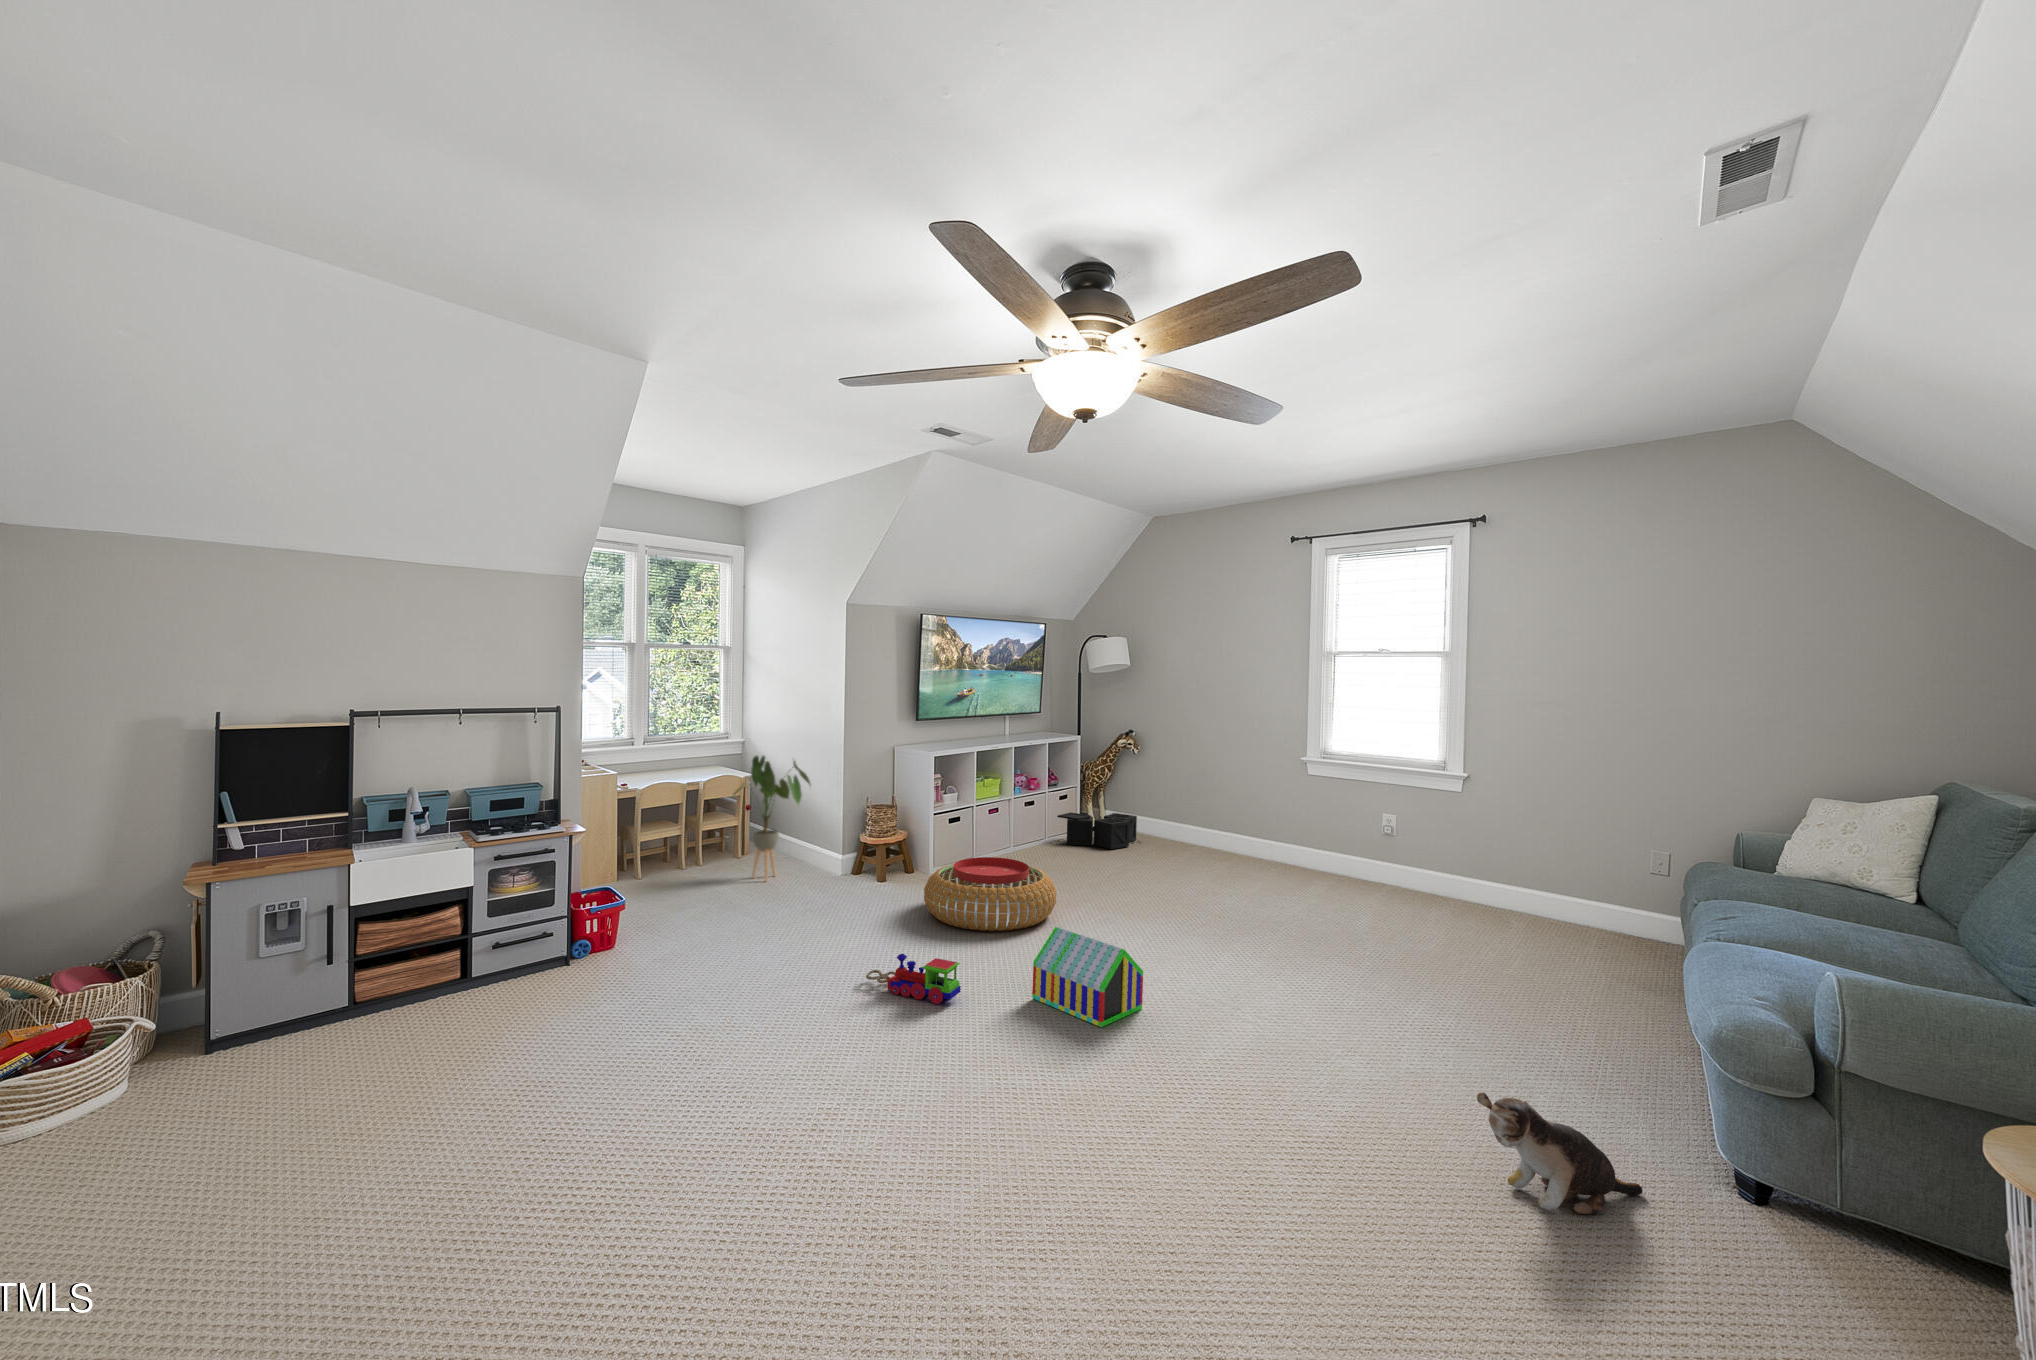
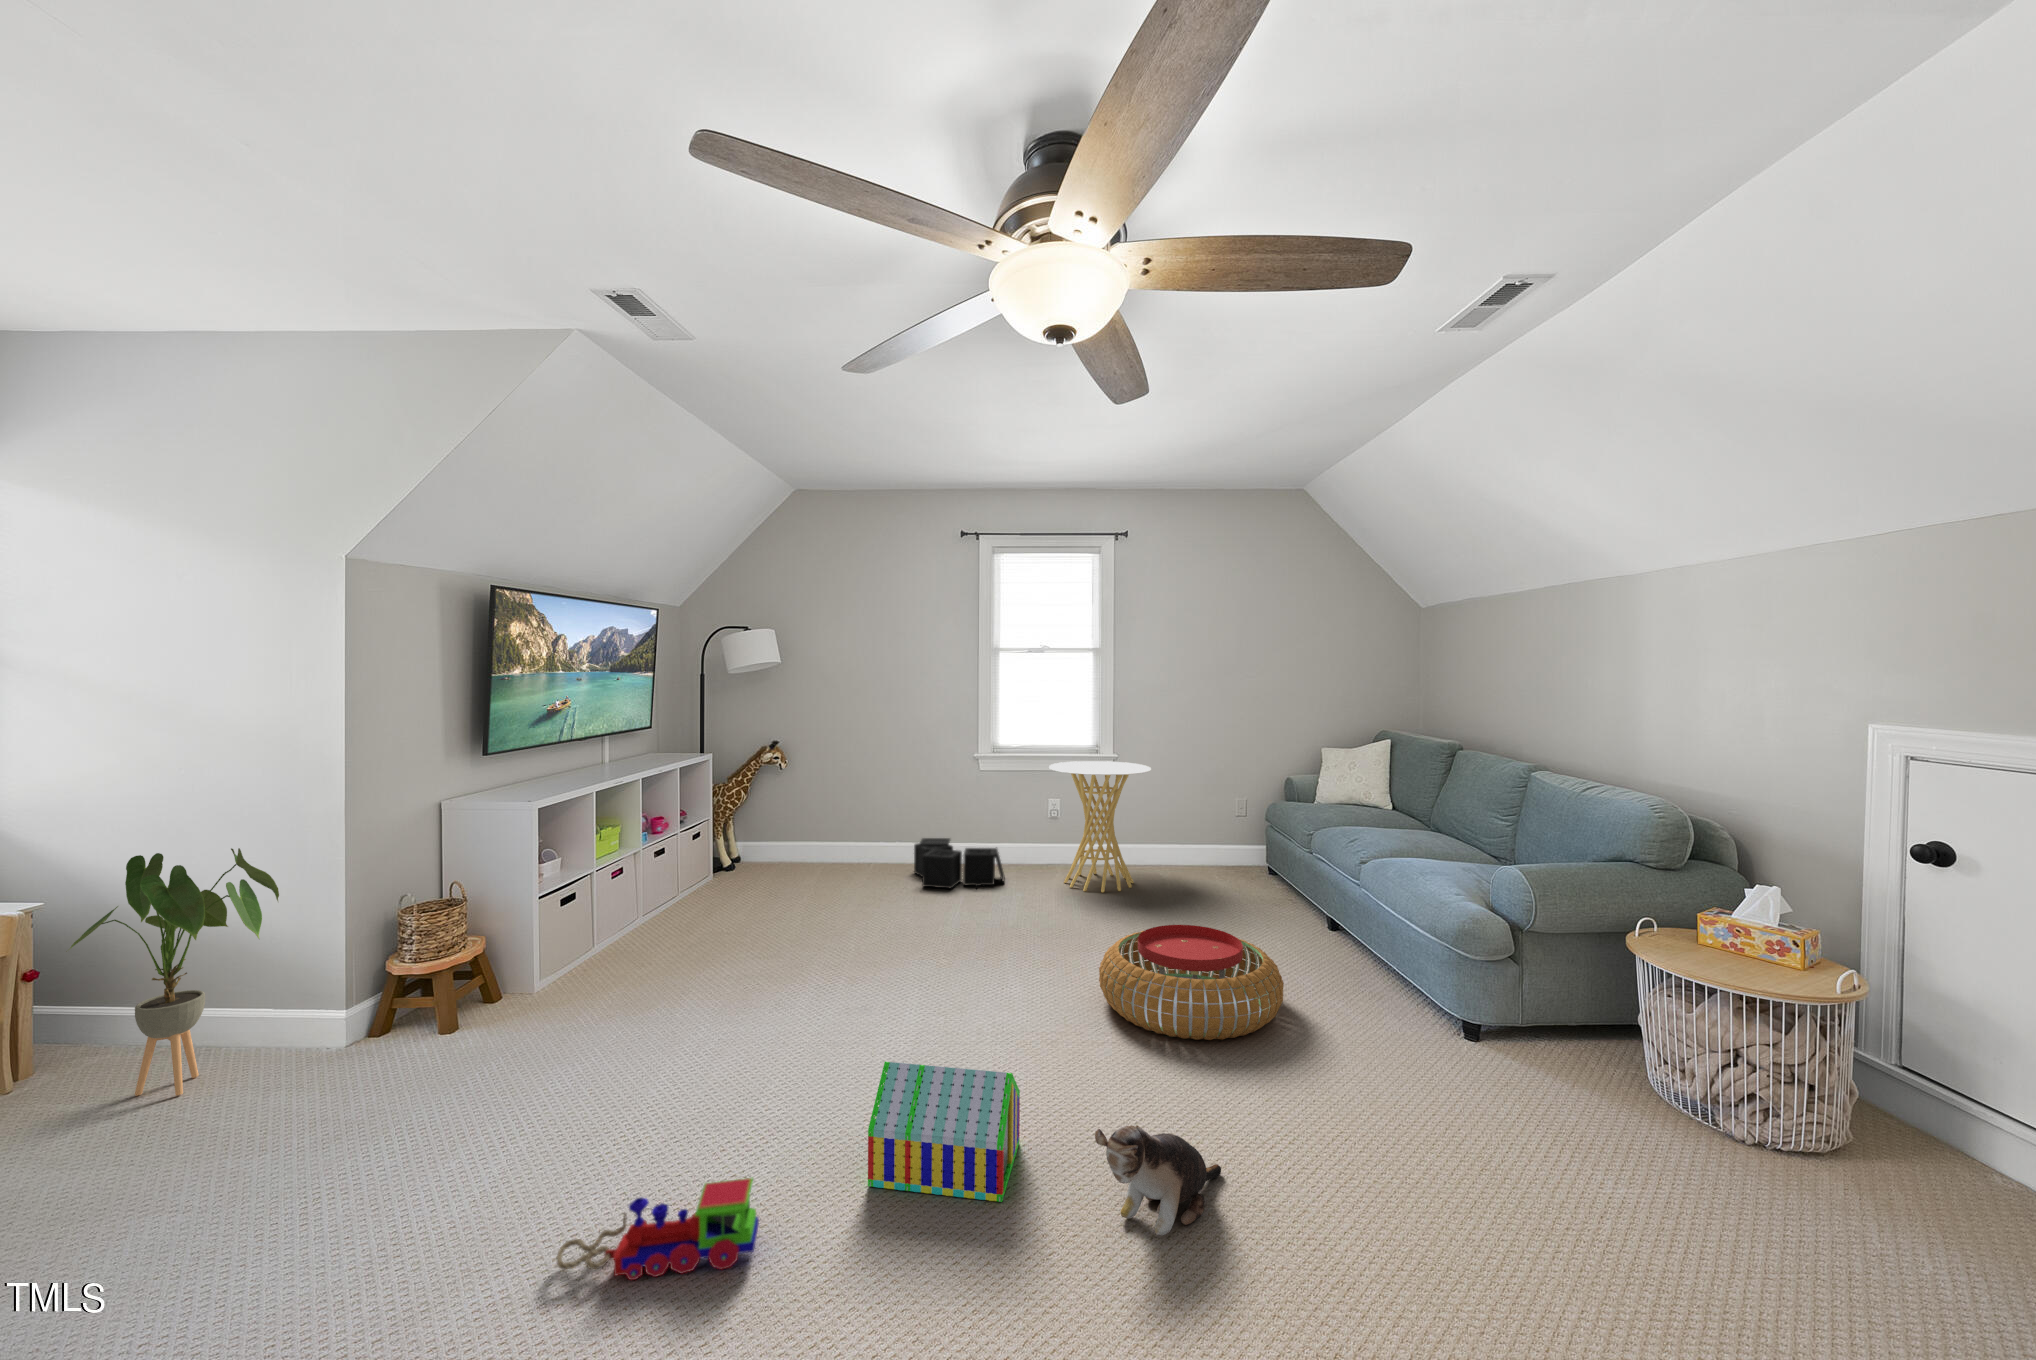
side table: none [1354,769,1465,898] -> present [1049,761,1151,892]
storage bin: present [1057,813,1141,849] -> present [914,838,1004,889]
pouf: present [924,857,1056,931] -> present [1099,925,1284,1040]
plush toy: present [1477,1093,1643,1214] -> present [1095,1126,1221,1235]

